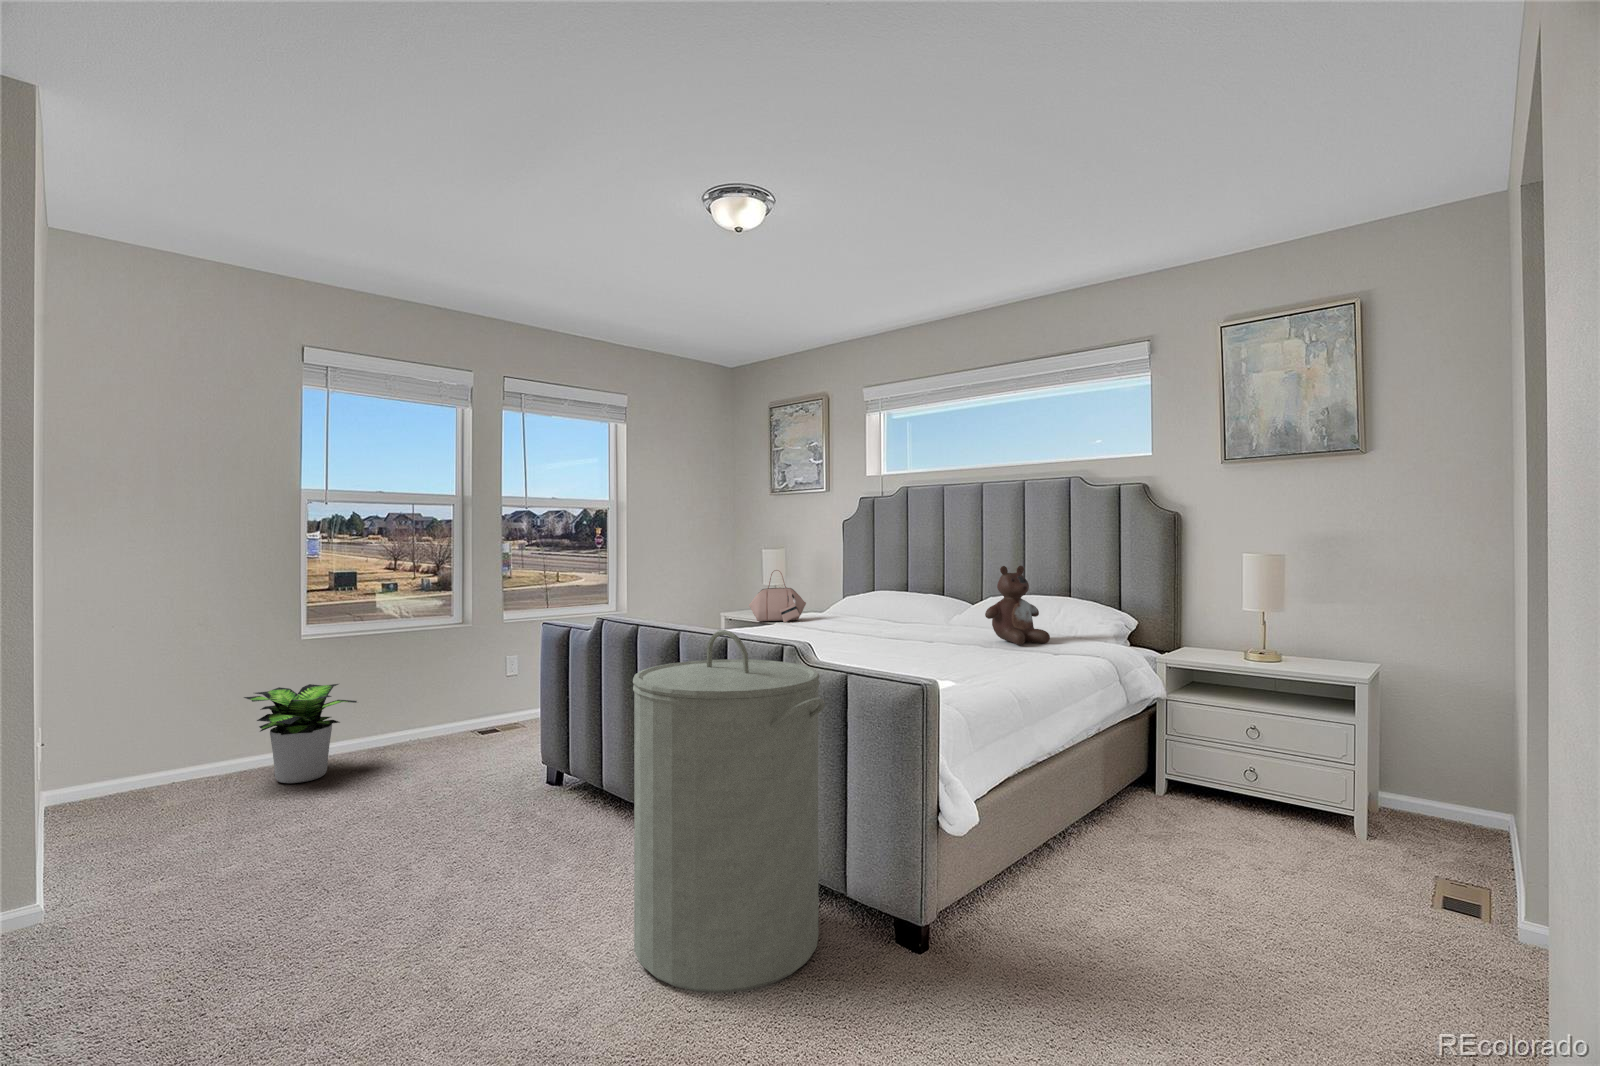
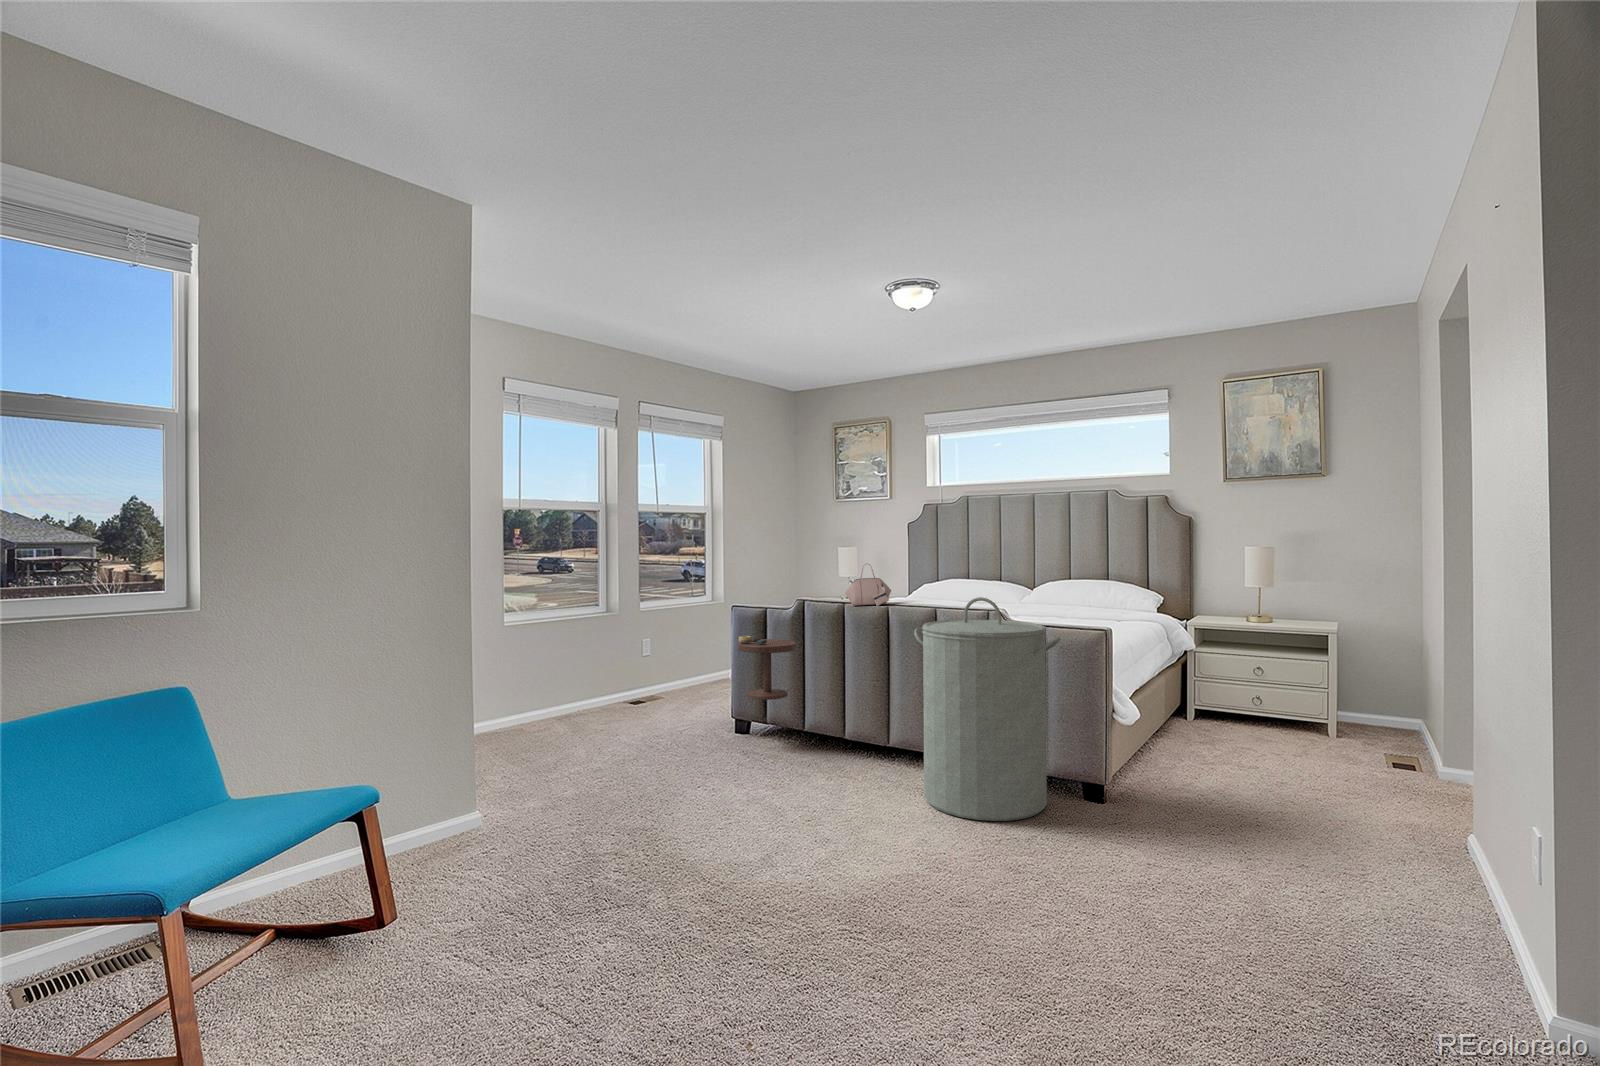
stuffed bear: present [985,566,1050,645] -> none [1066,557,1114,615]
side table: none [504,667,584,813] -> present [738,636,796,700]
potted plant: present [244,684,357,783] -> none [492,659,581,738]

